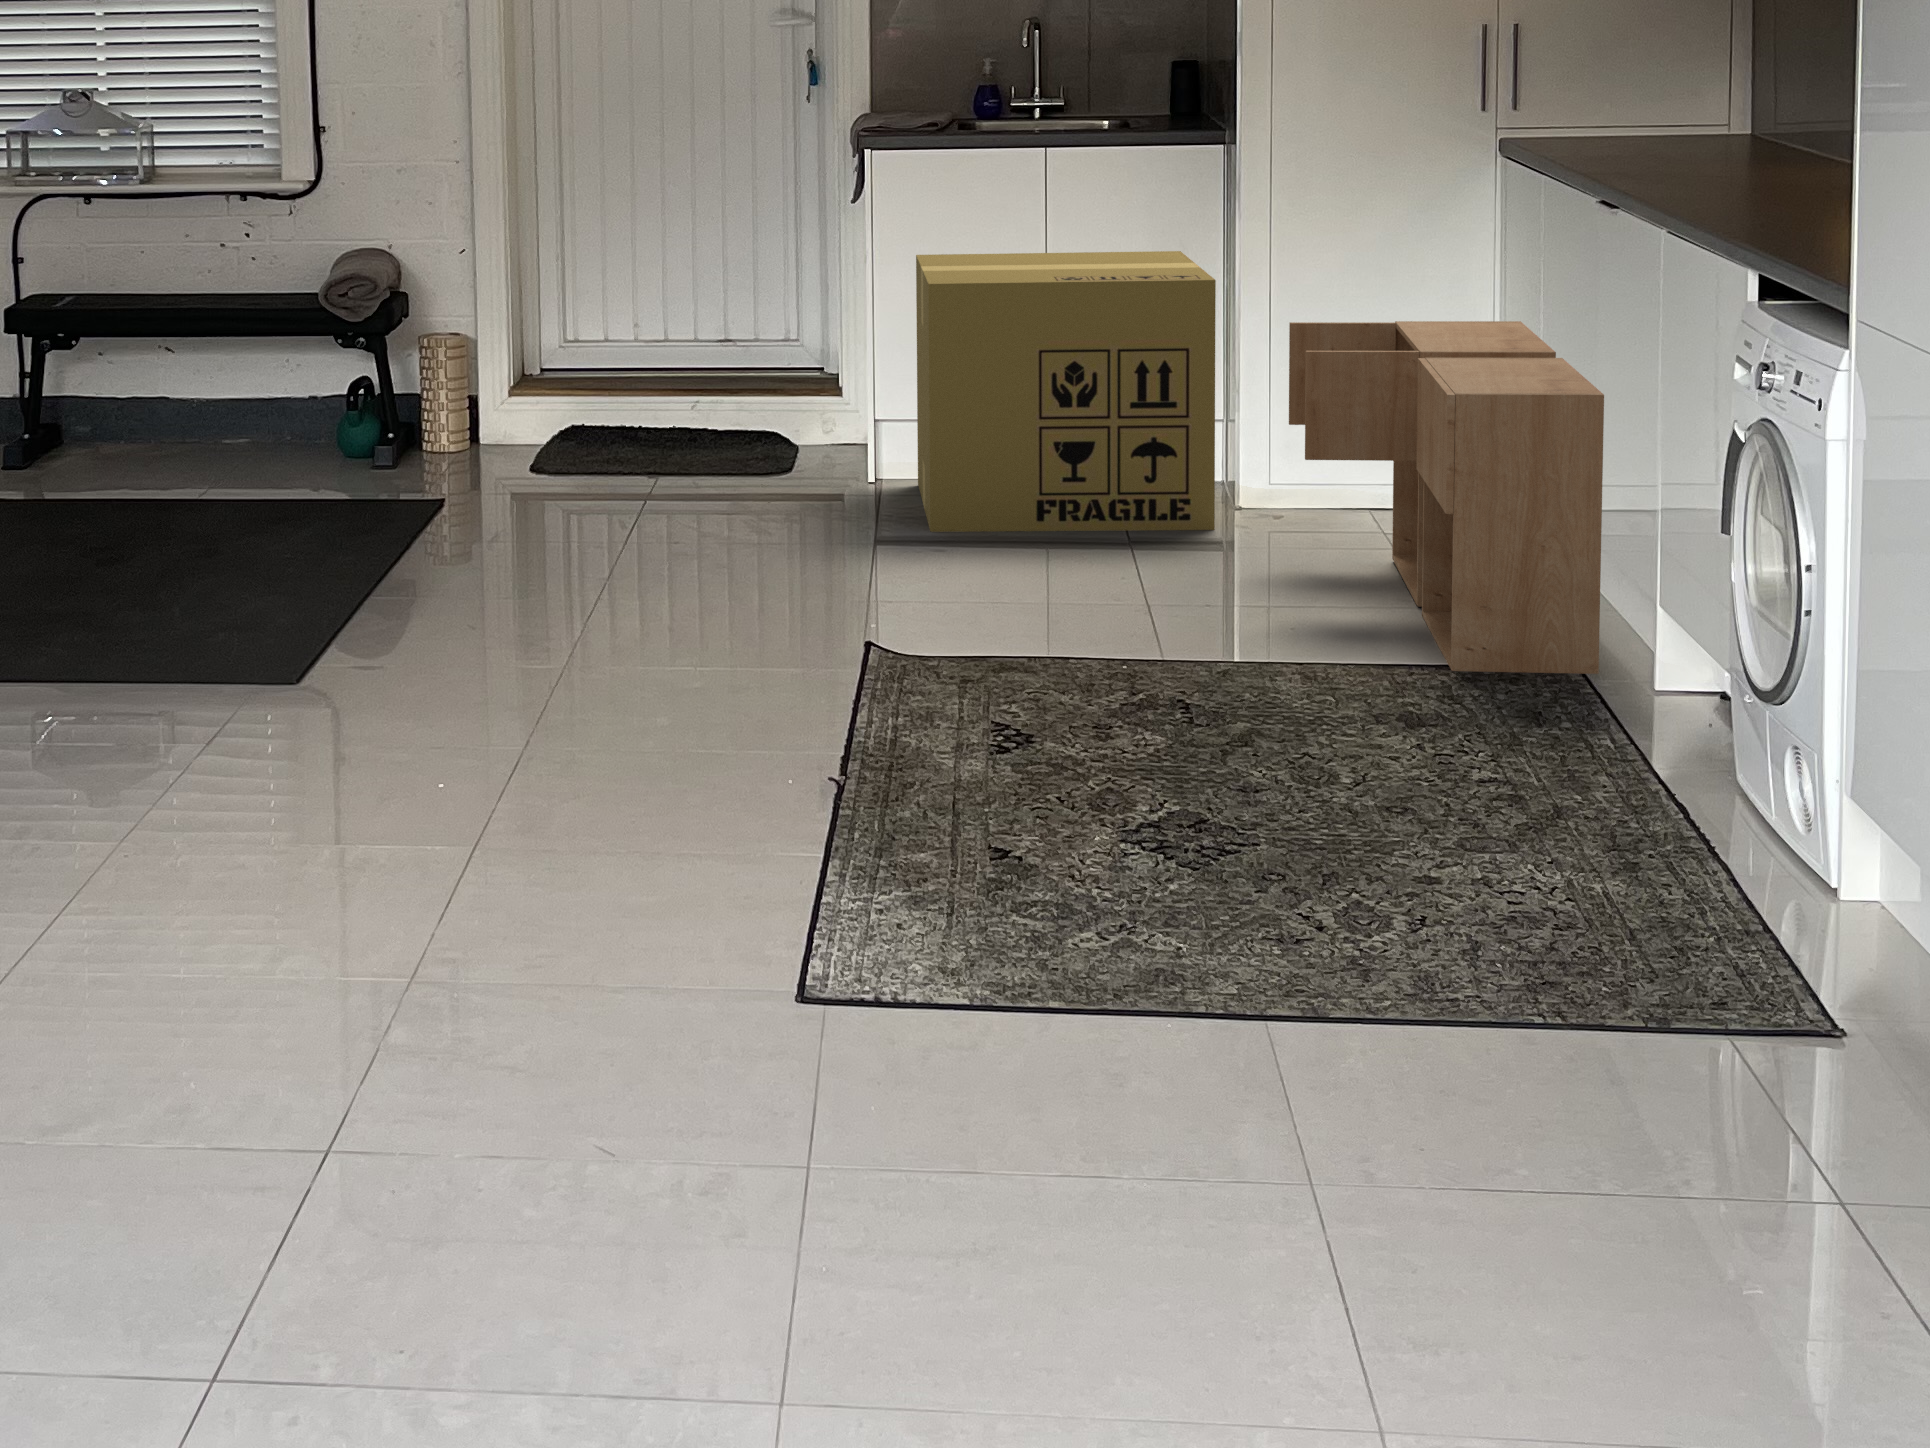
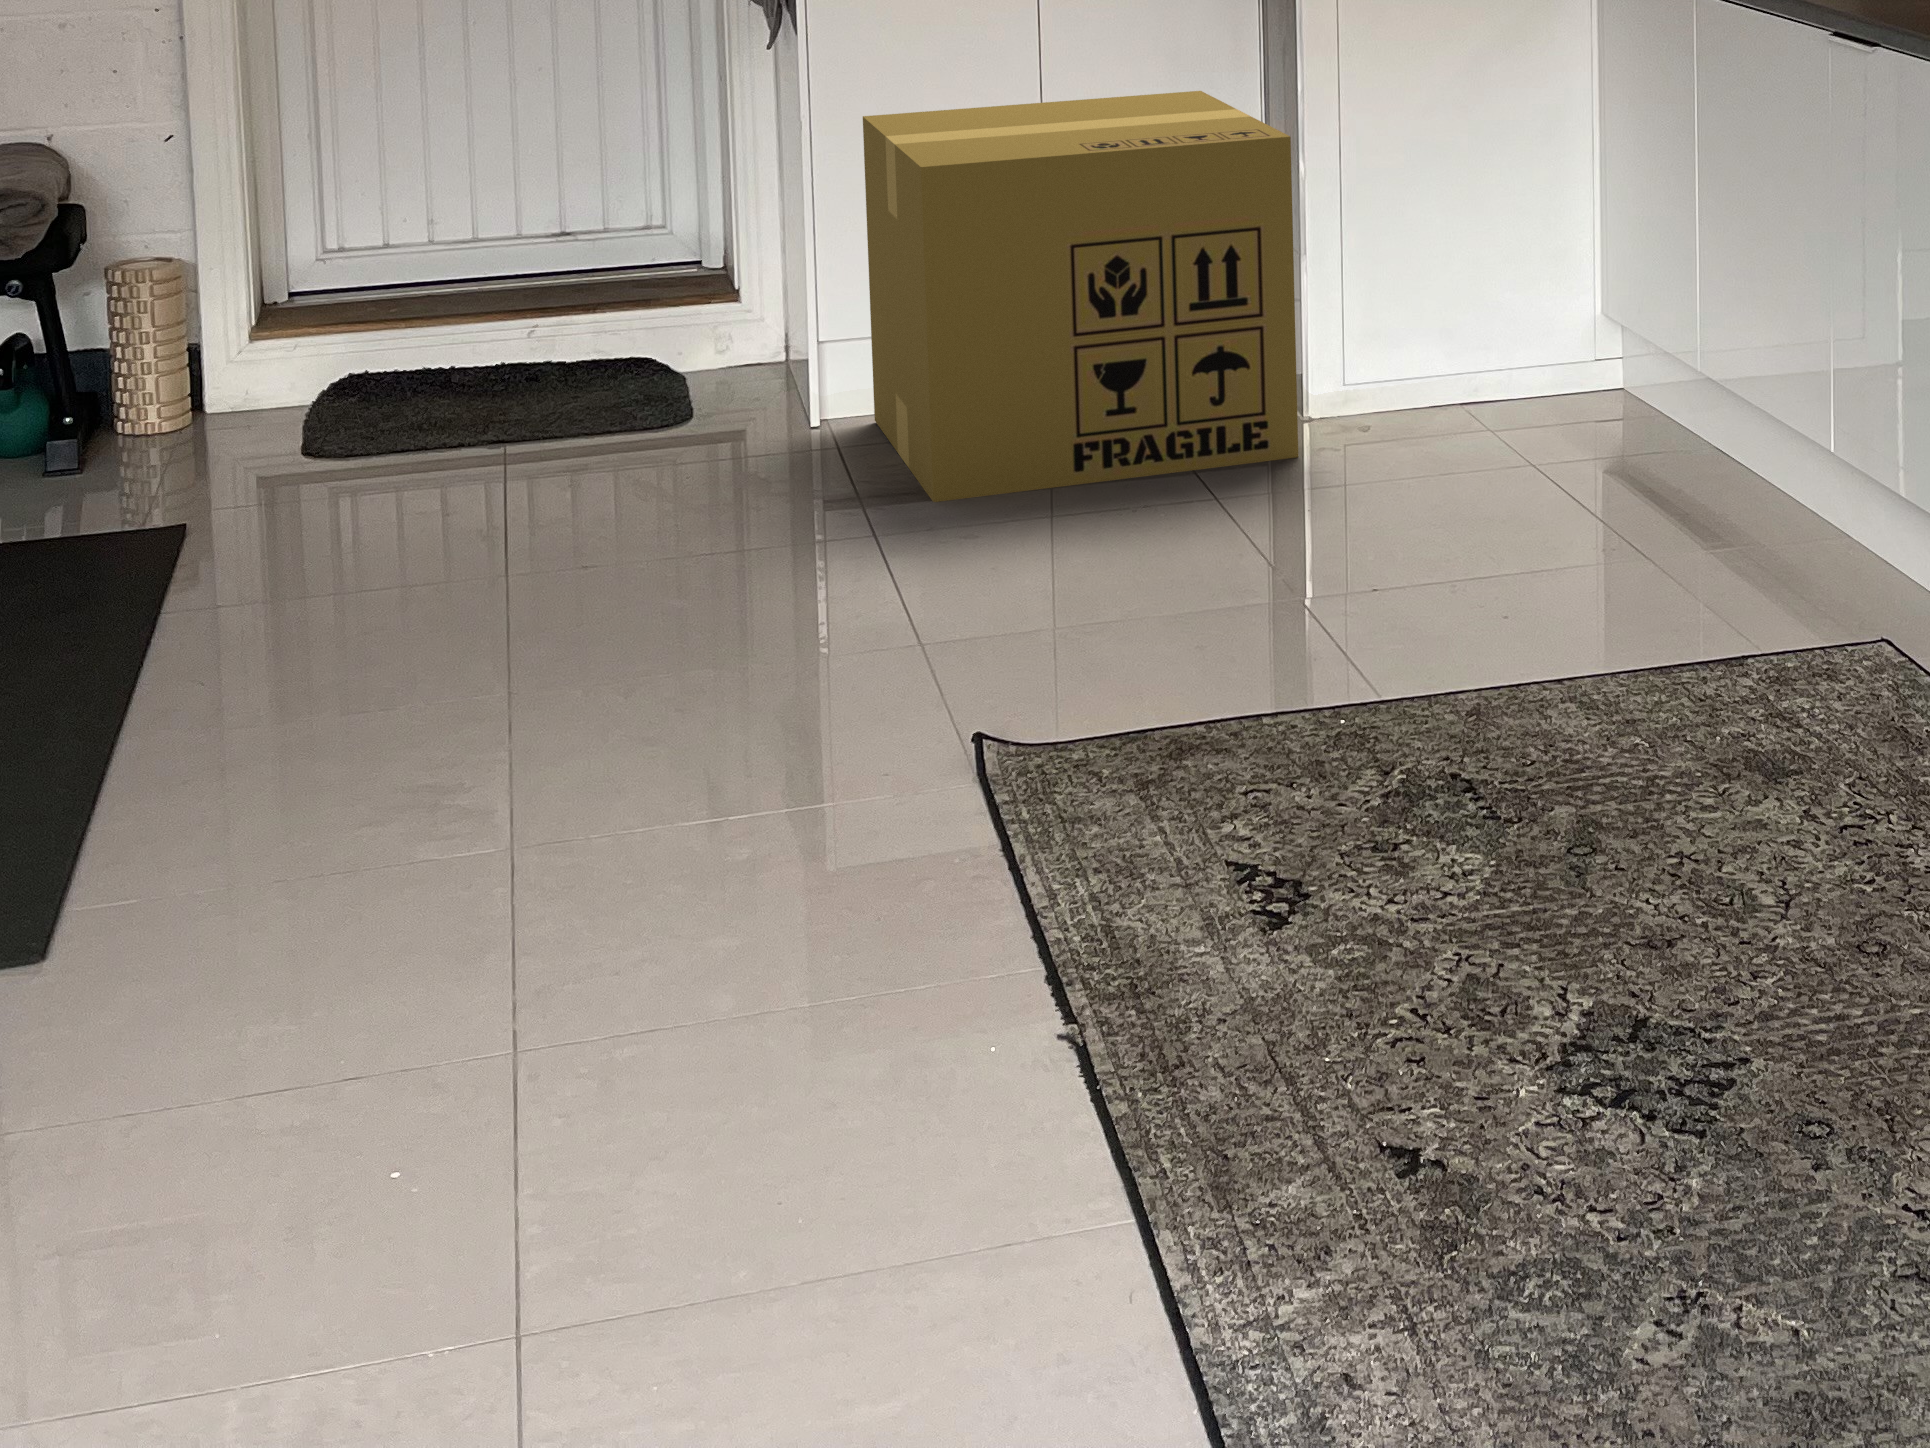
storage cabinet: present [1289,321,1604,674] -> none [1415,172,1916,668]

